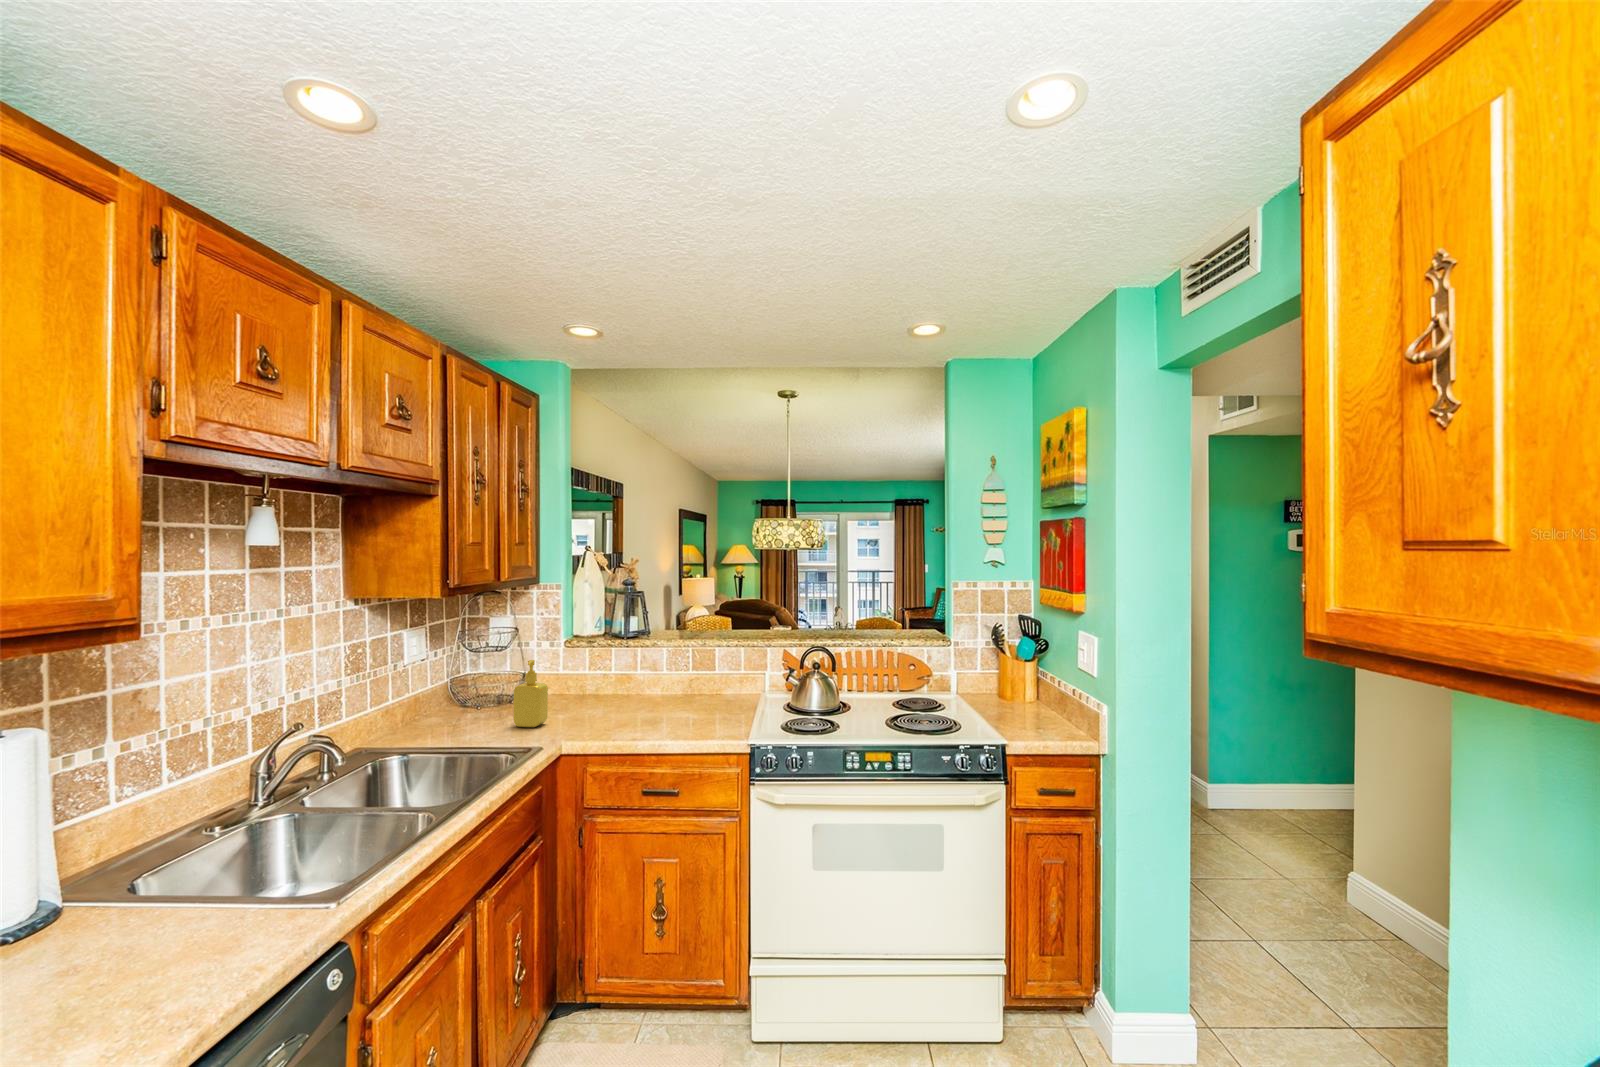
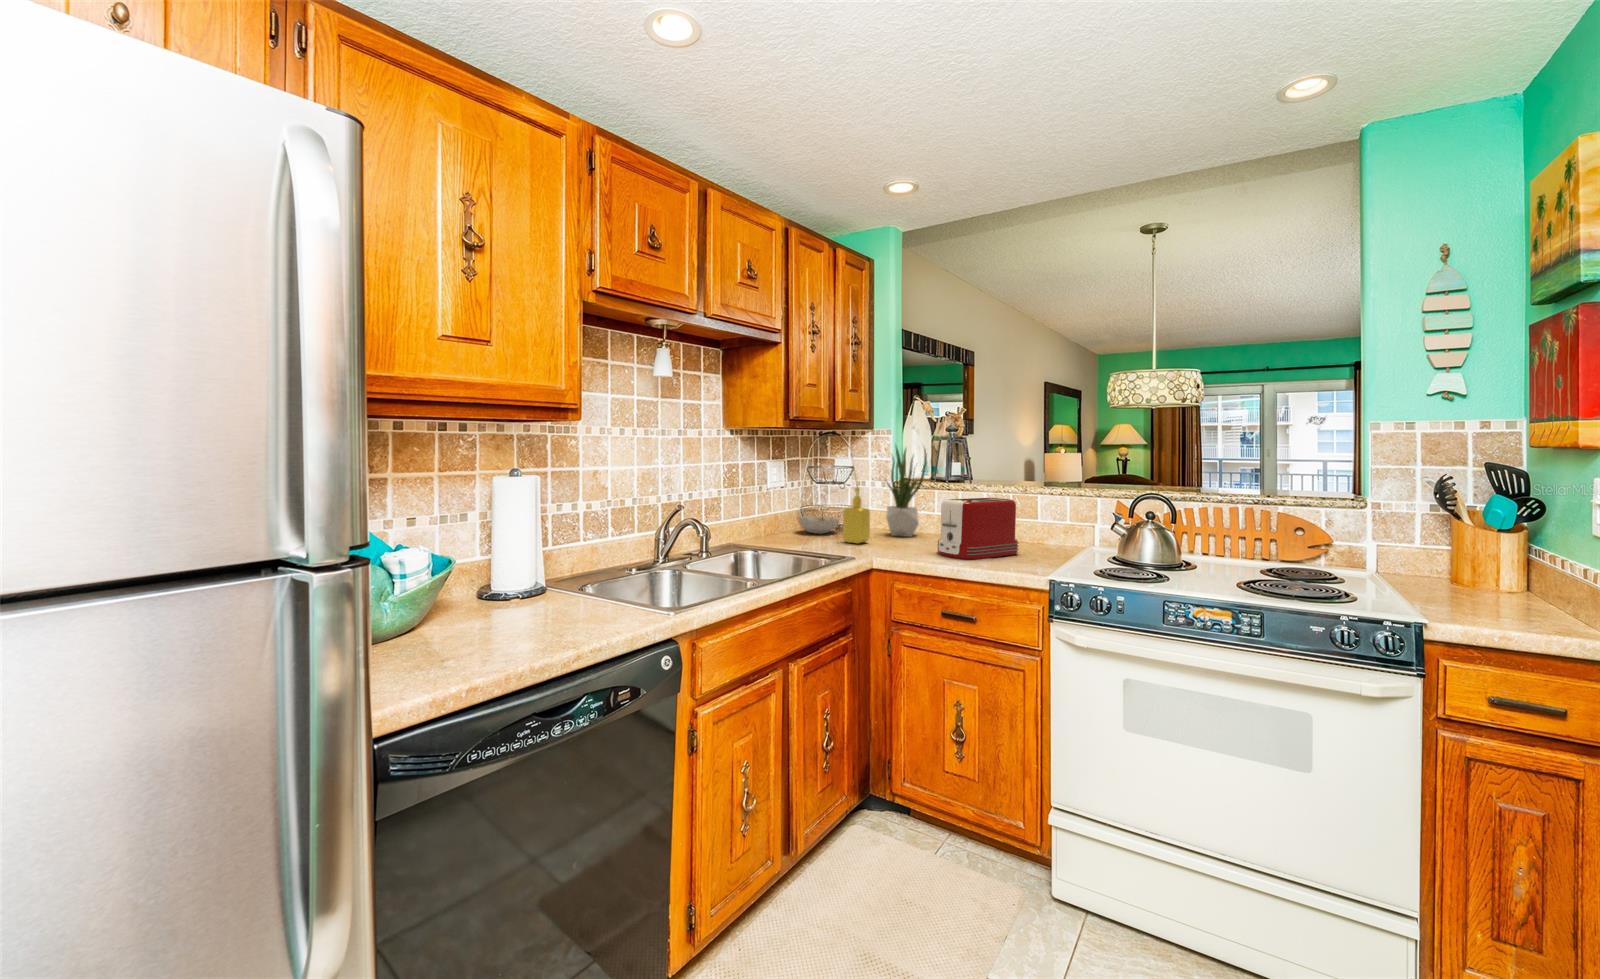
potted plant: none [558,602,605,709] -> present [886,447,927,537]
toaster: none [630,660,710,733] -> present [938,498,1018,559]
bowl: none [444,693,501,718] -> present [798,514,839,534]

